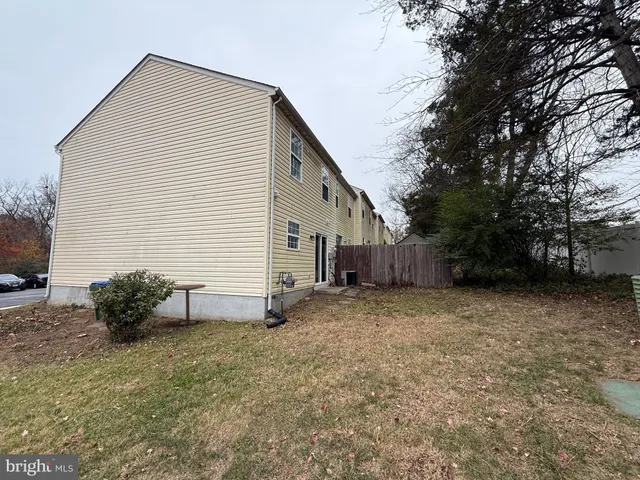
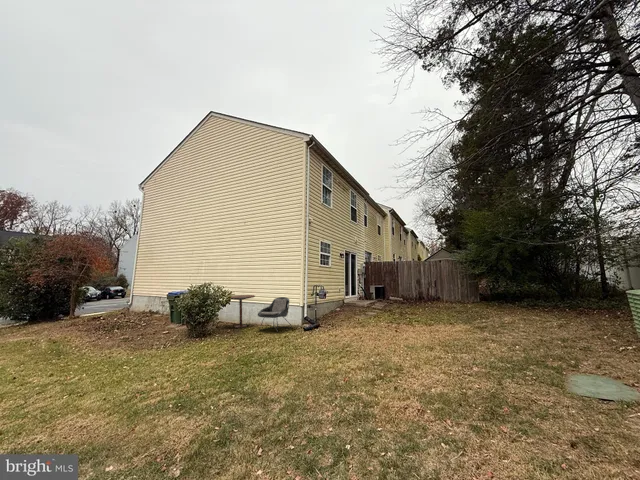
lounge chair: none [208,287,252,330] -> present [258,297,292,332]

